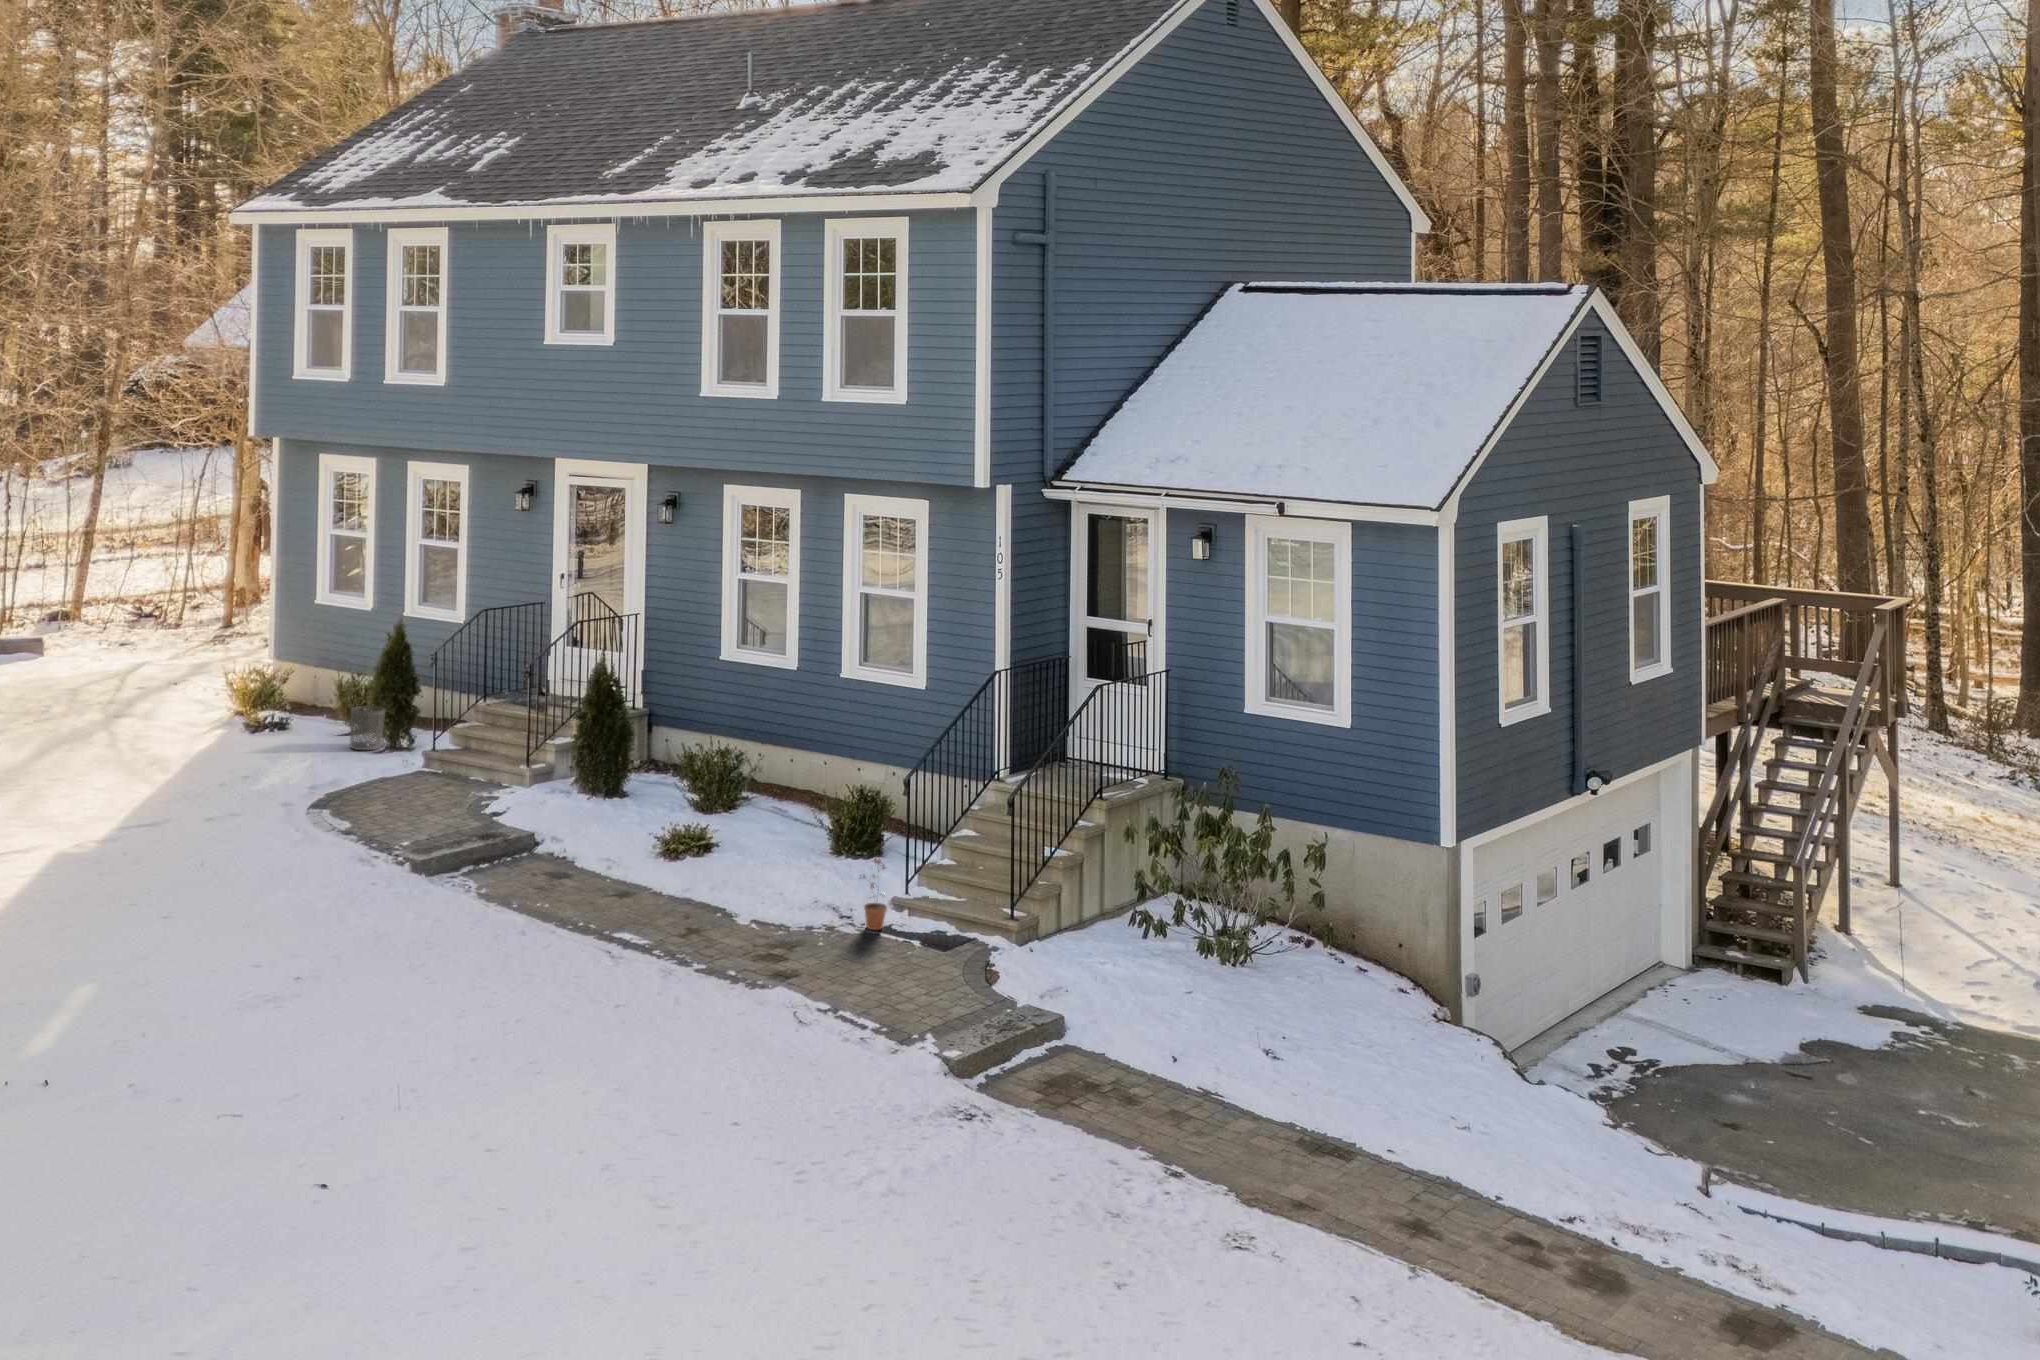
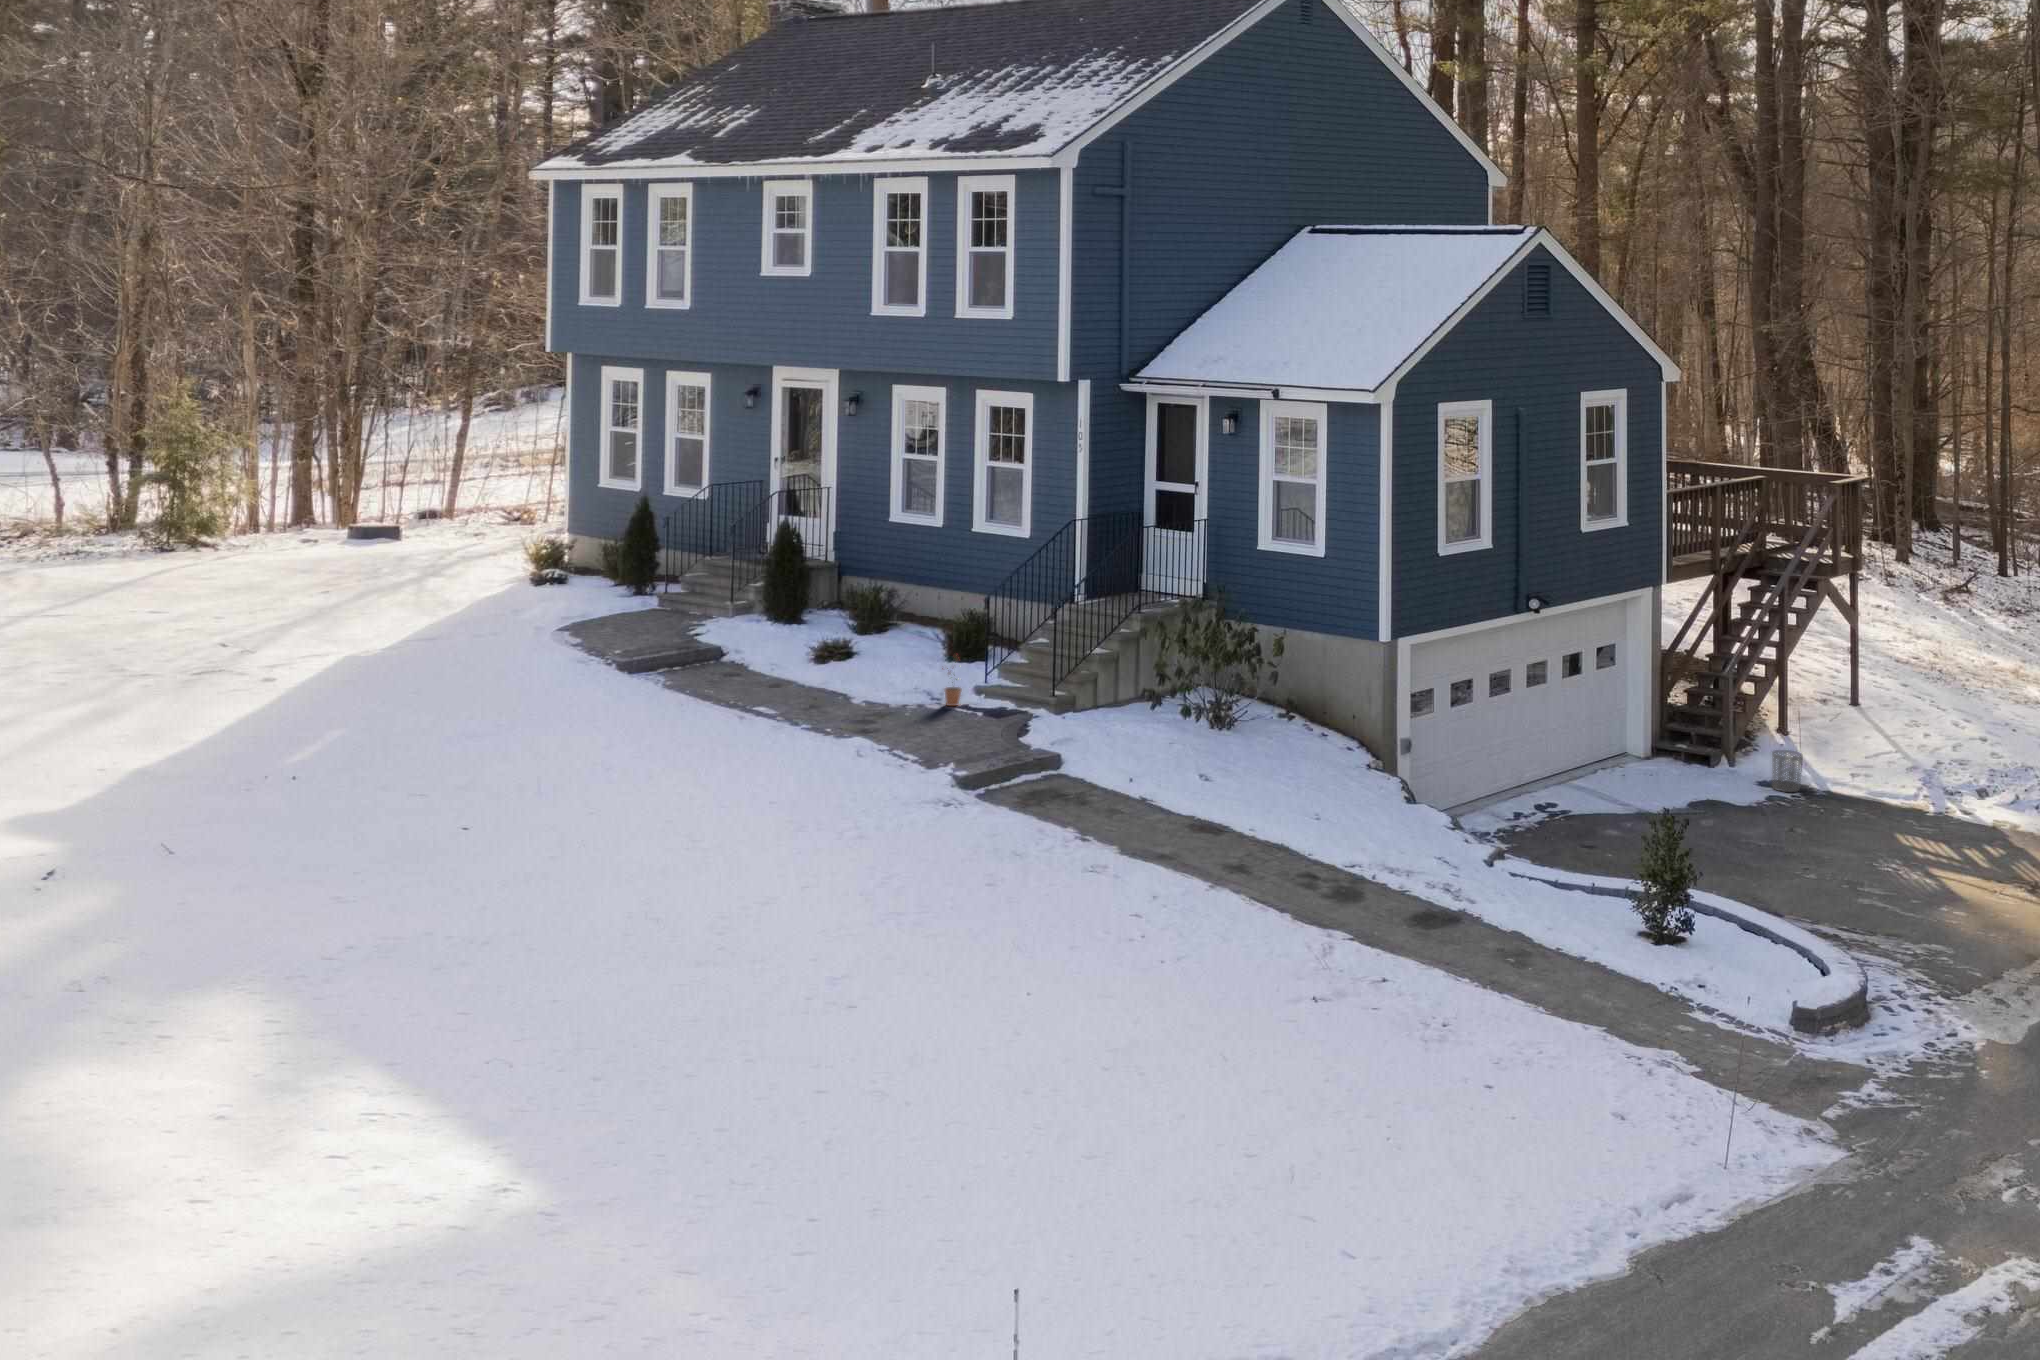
waste bin: present [350,706,385,750] -> present [1772,750,1803,792]

